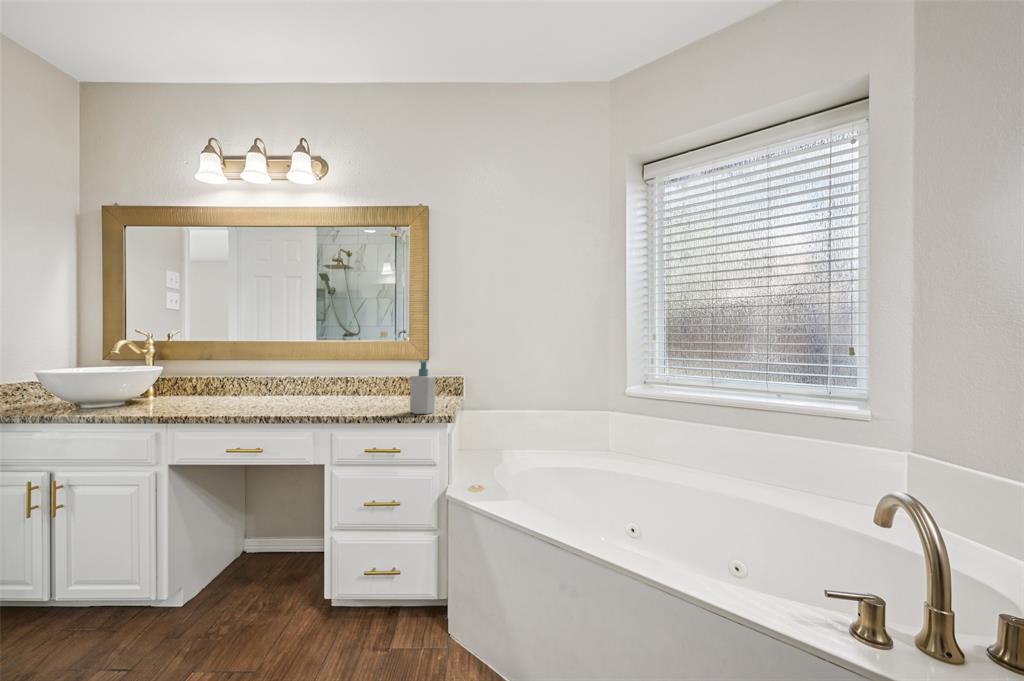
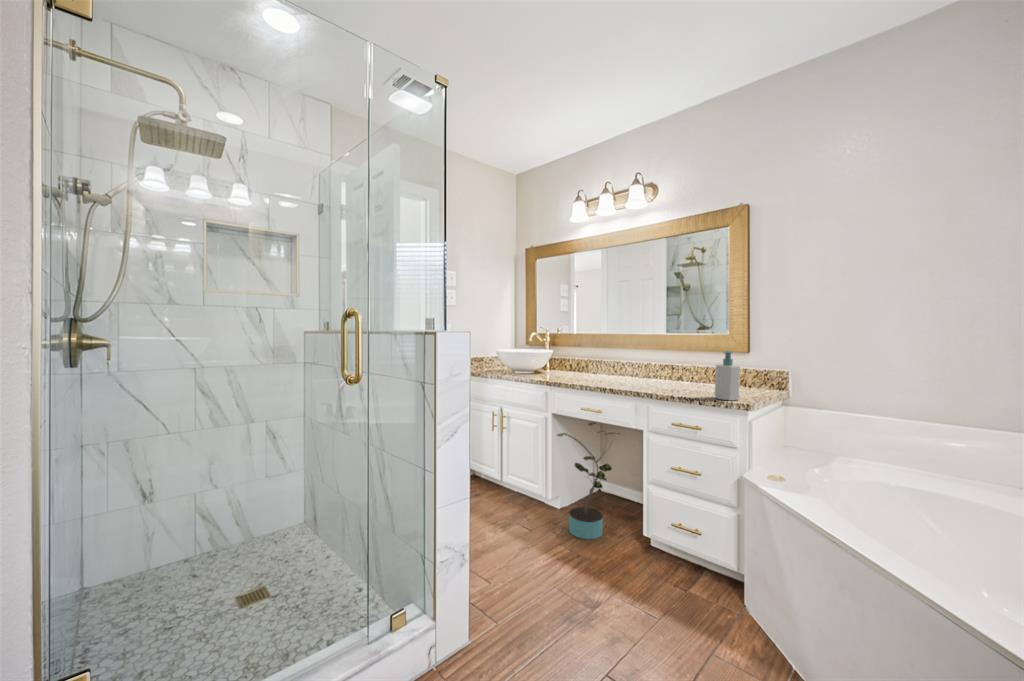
potted plant: none [181,465,290,646] -> present [557,422,619,539]

